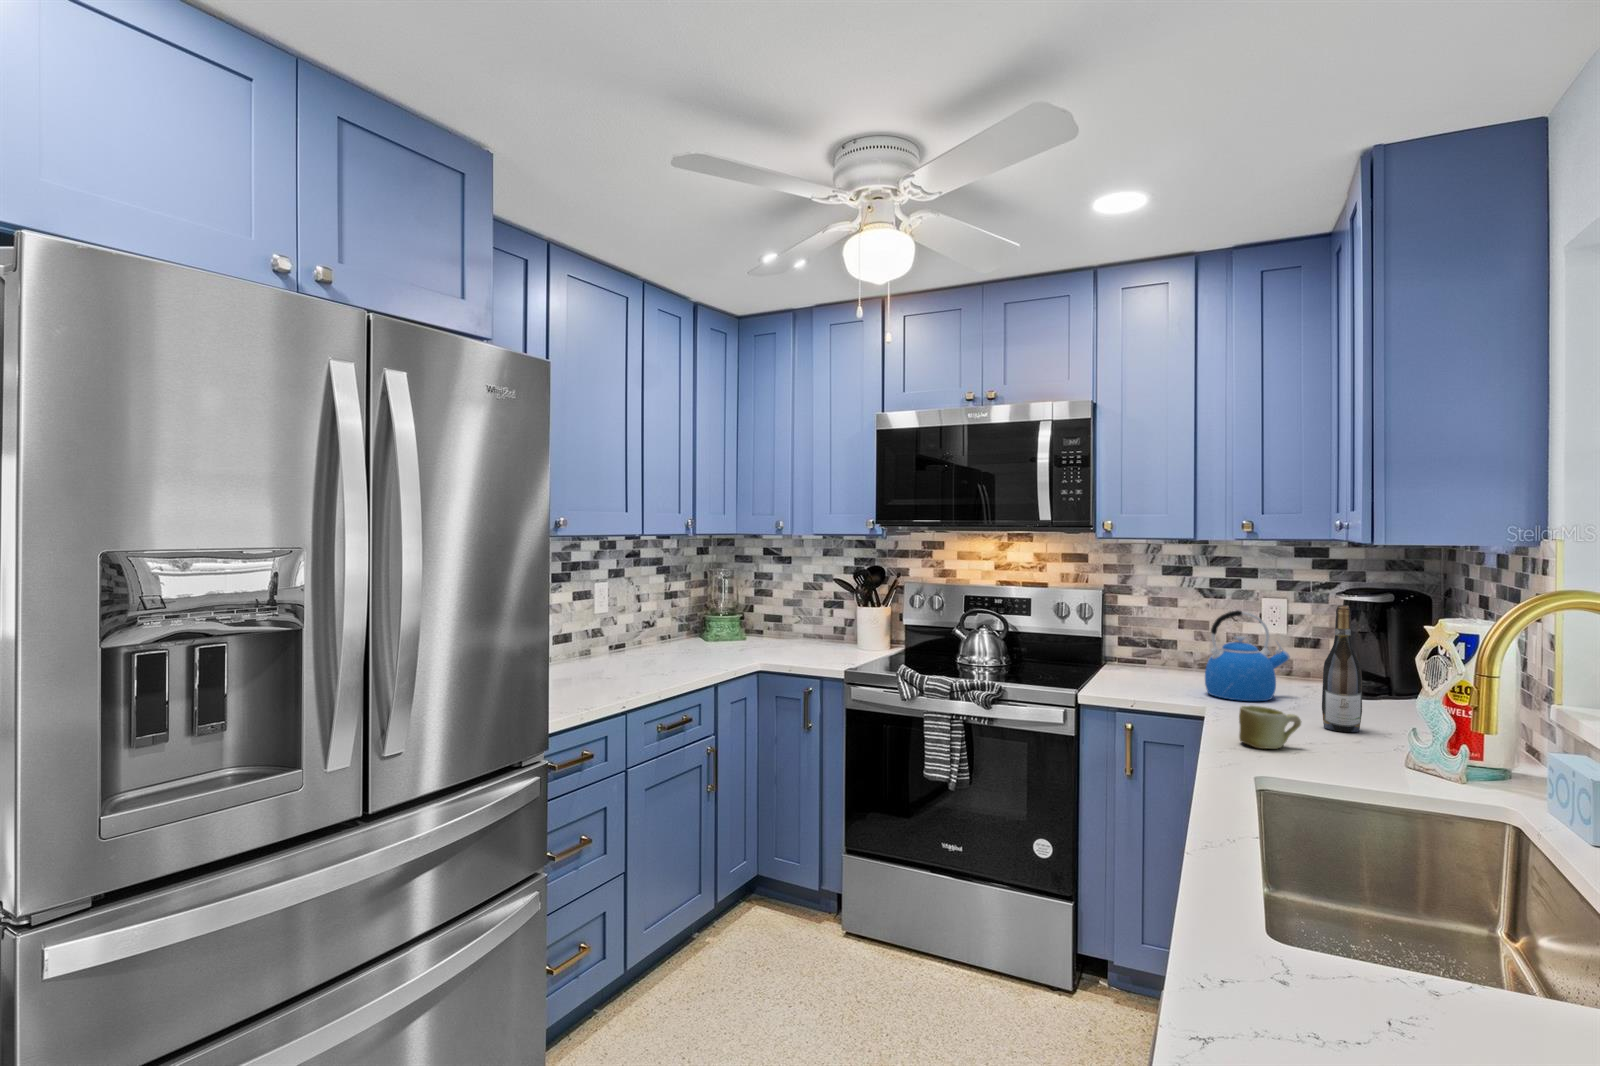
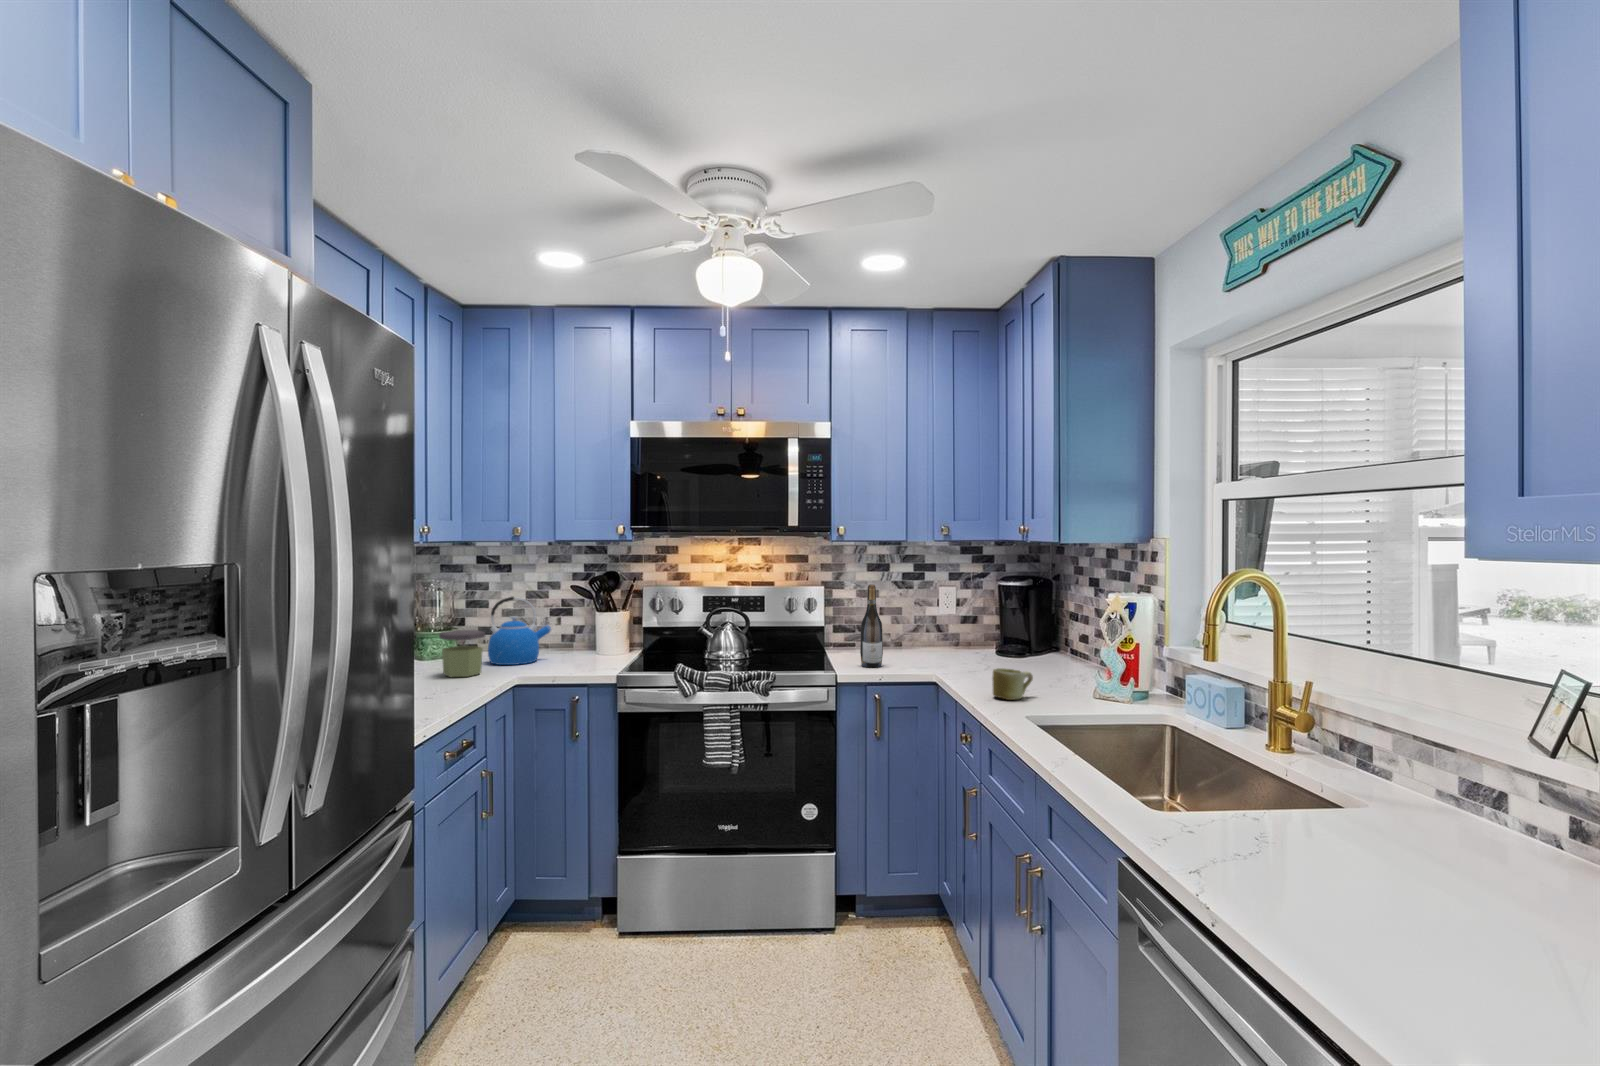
wine bottle: present [1322,605,1362,732] -> present [860,584,883,667]
kettle: present [1205,610,1290,701] -> present [488,597,551,665]
jar: none [700,616,737,660] -> present [439,630,485,677]

